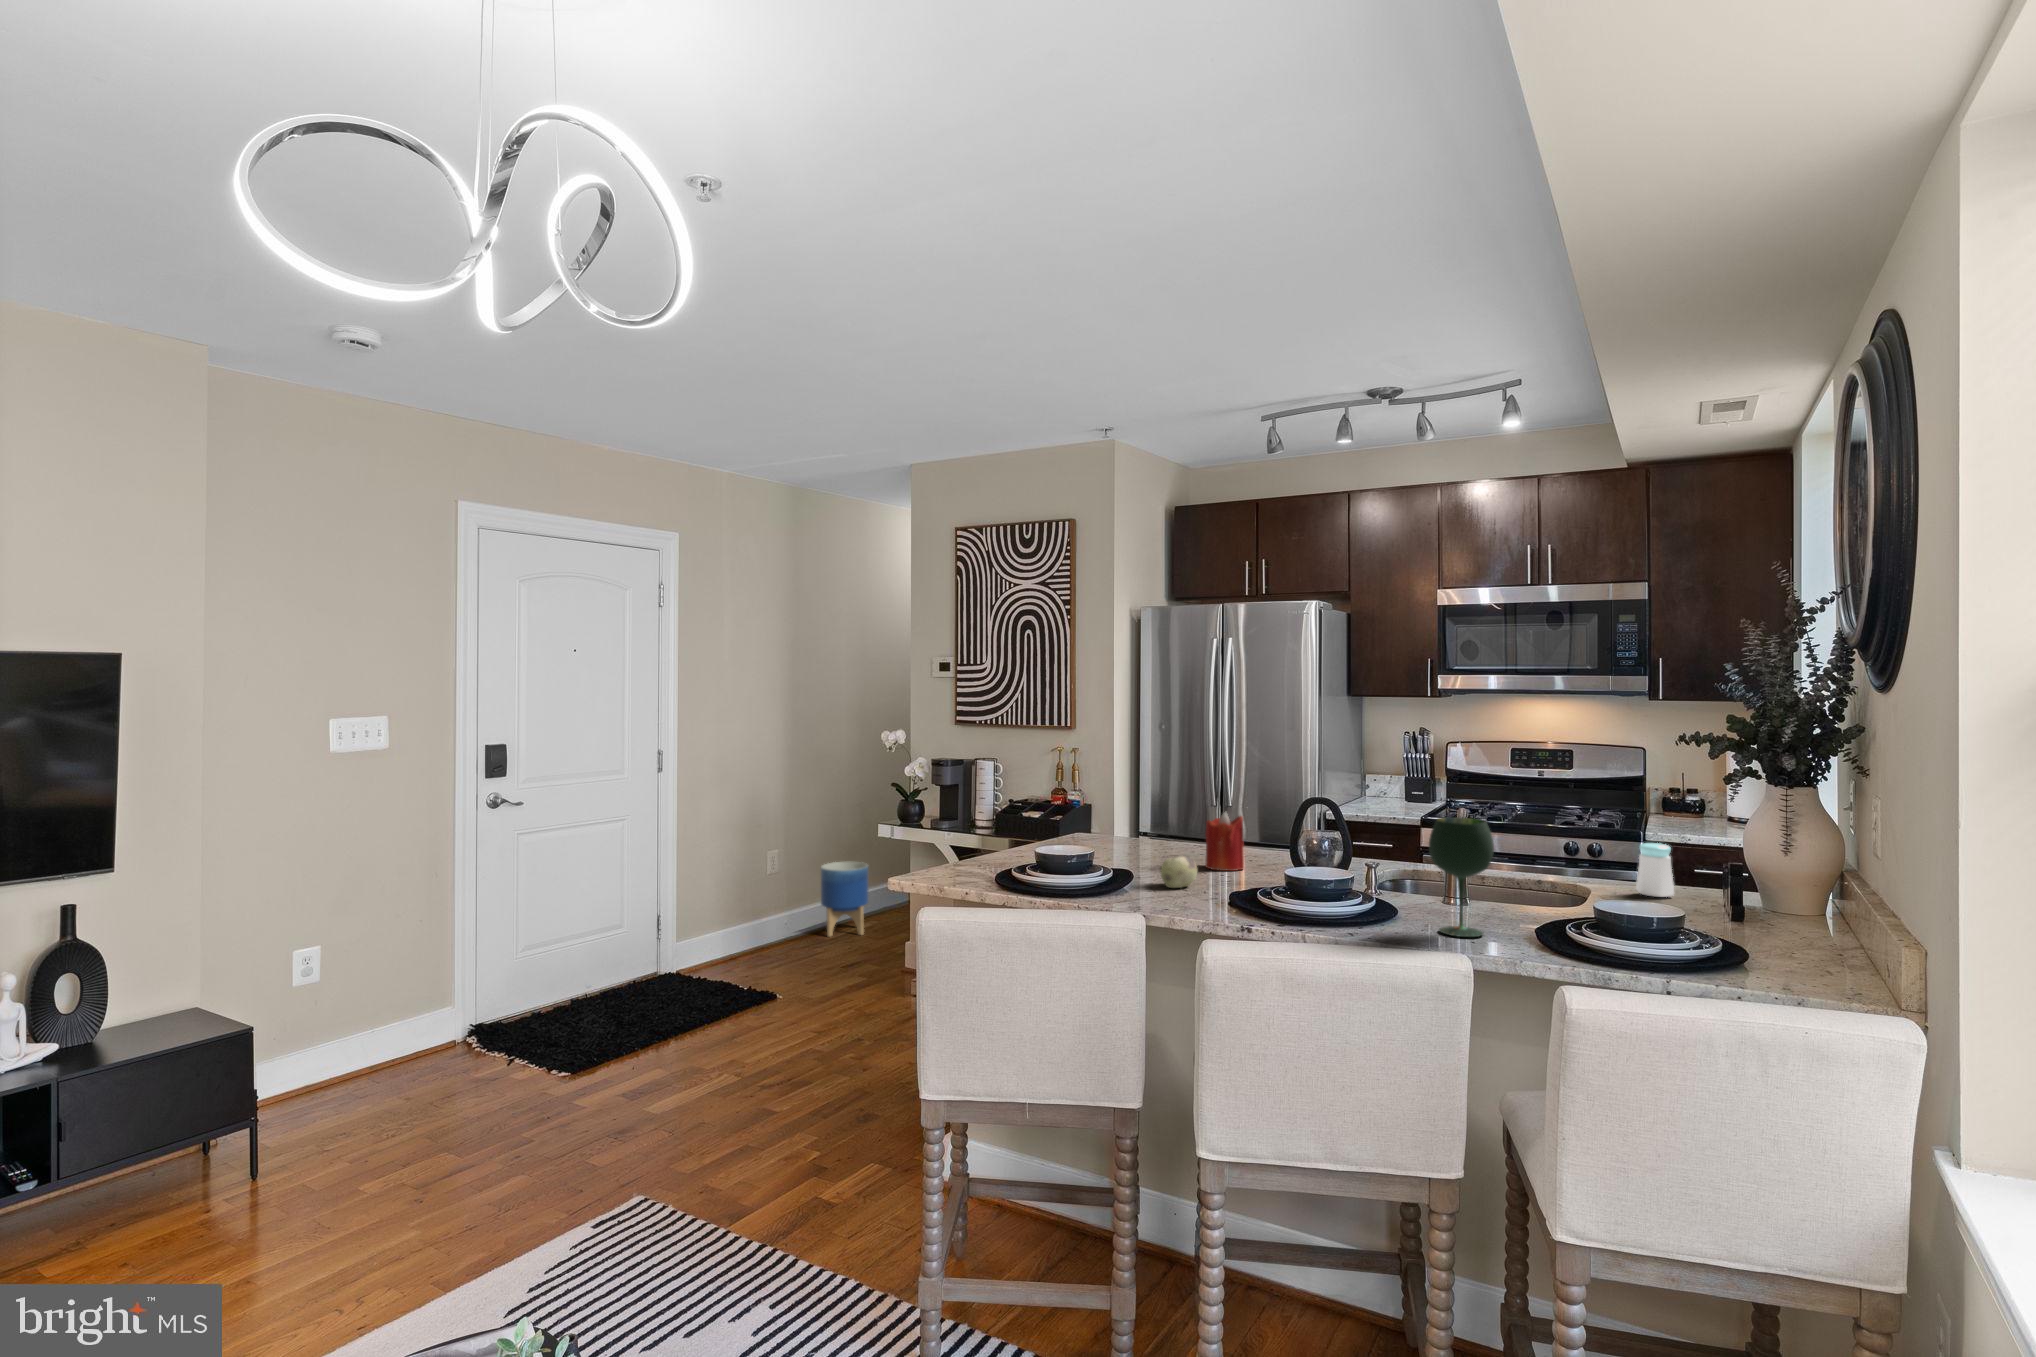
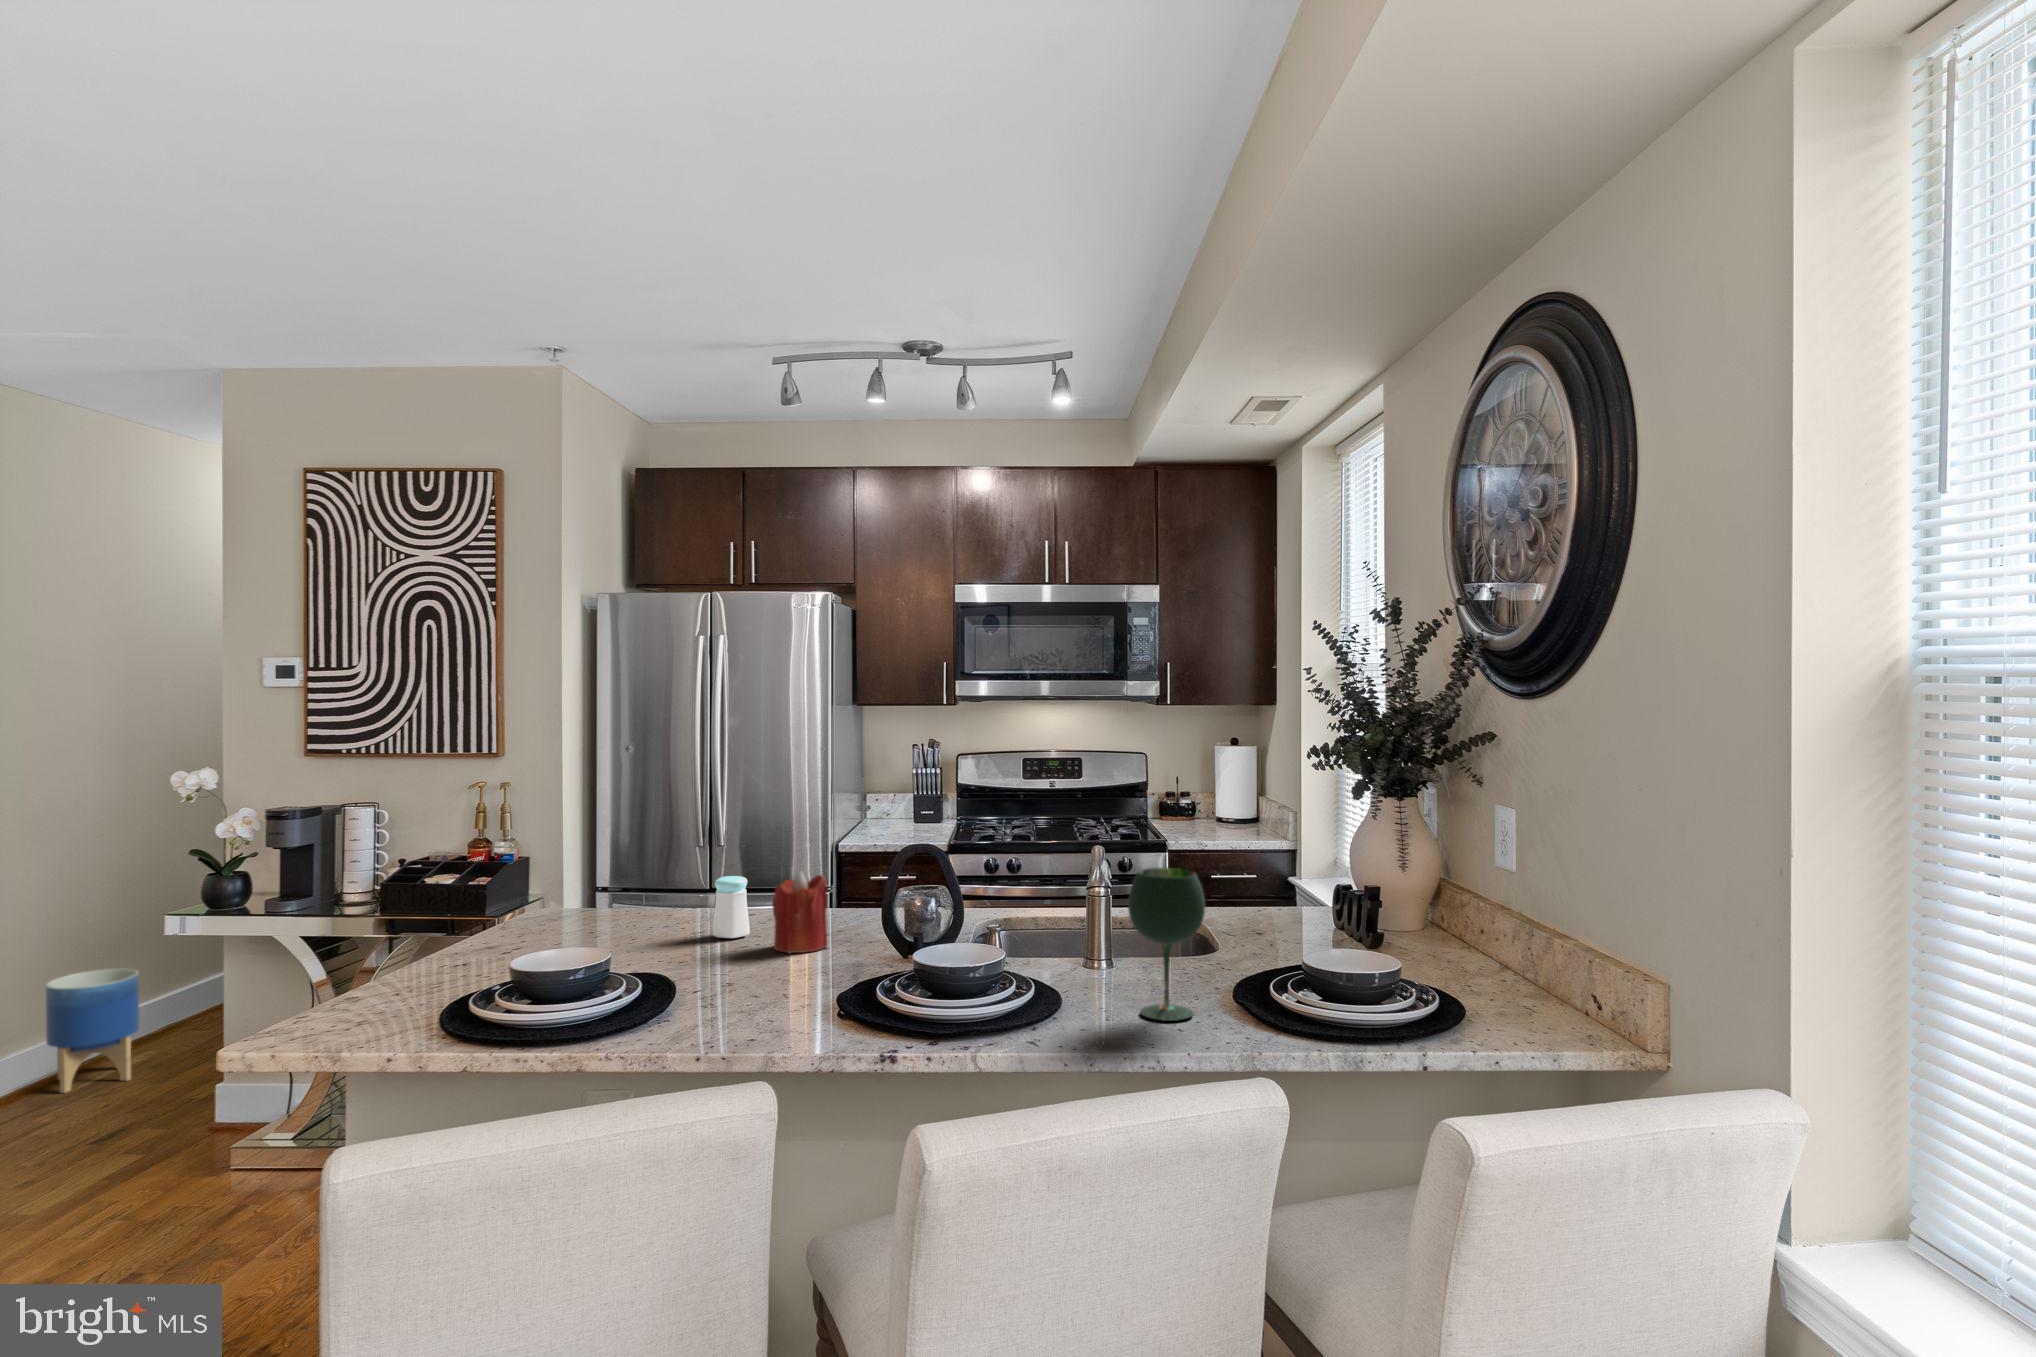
salt shaker: present [1636,843,1674,897] -> present [713,876,750,938]
fruit: present [1161,855,1197,888] -> none [739,944,792,995]

